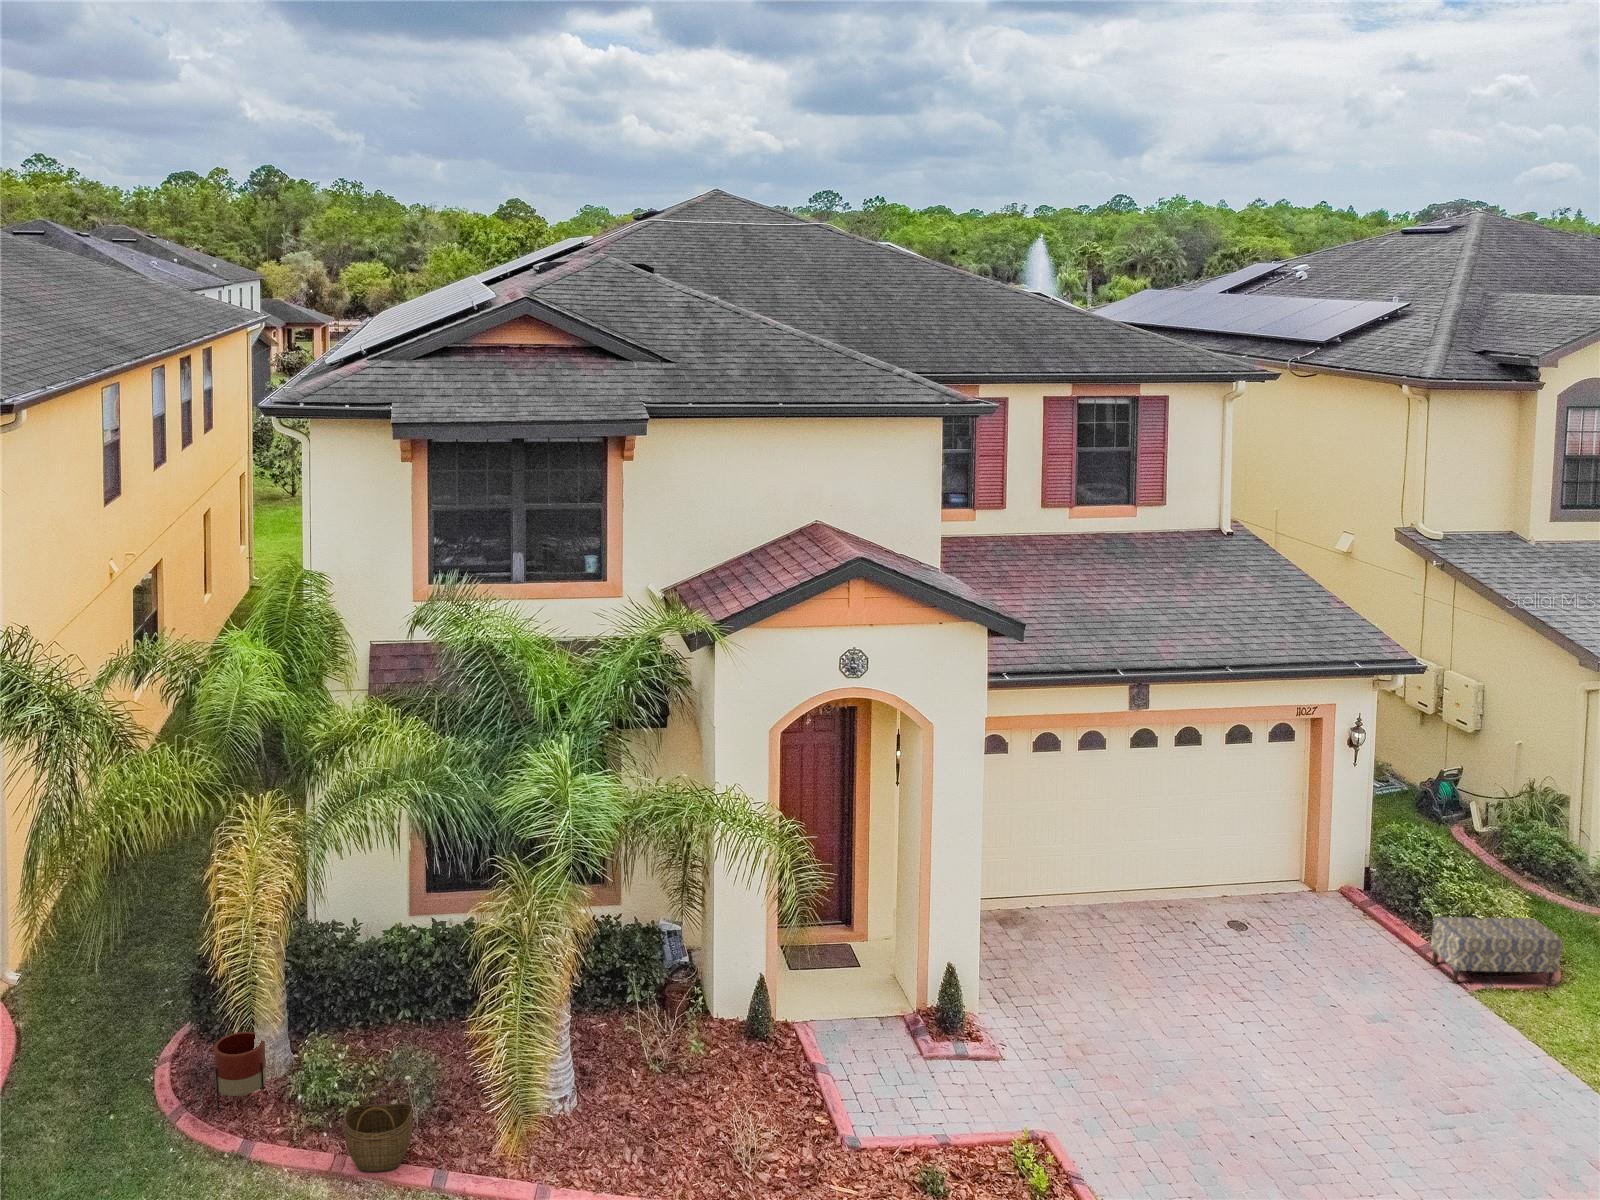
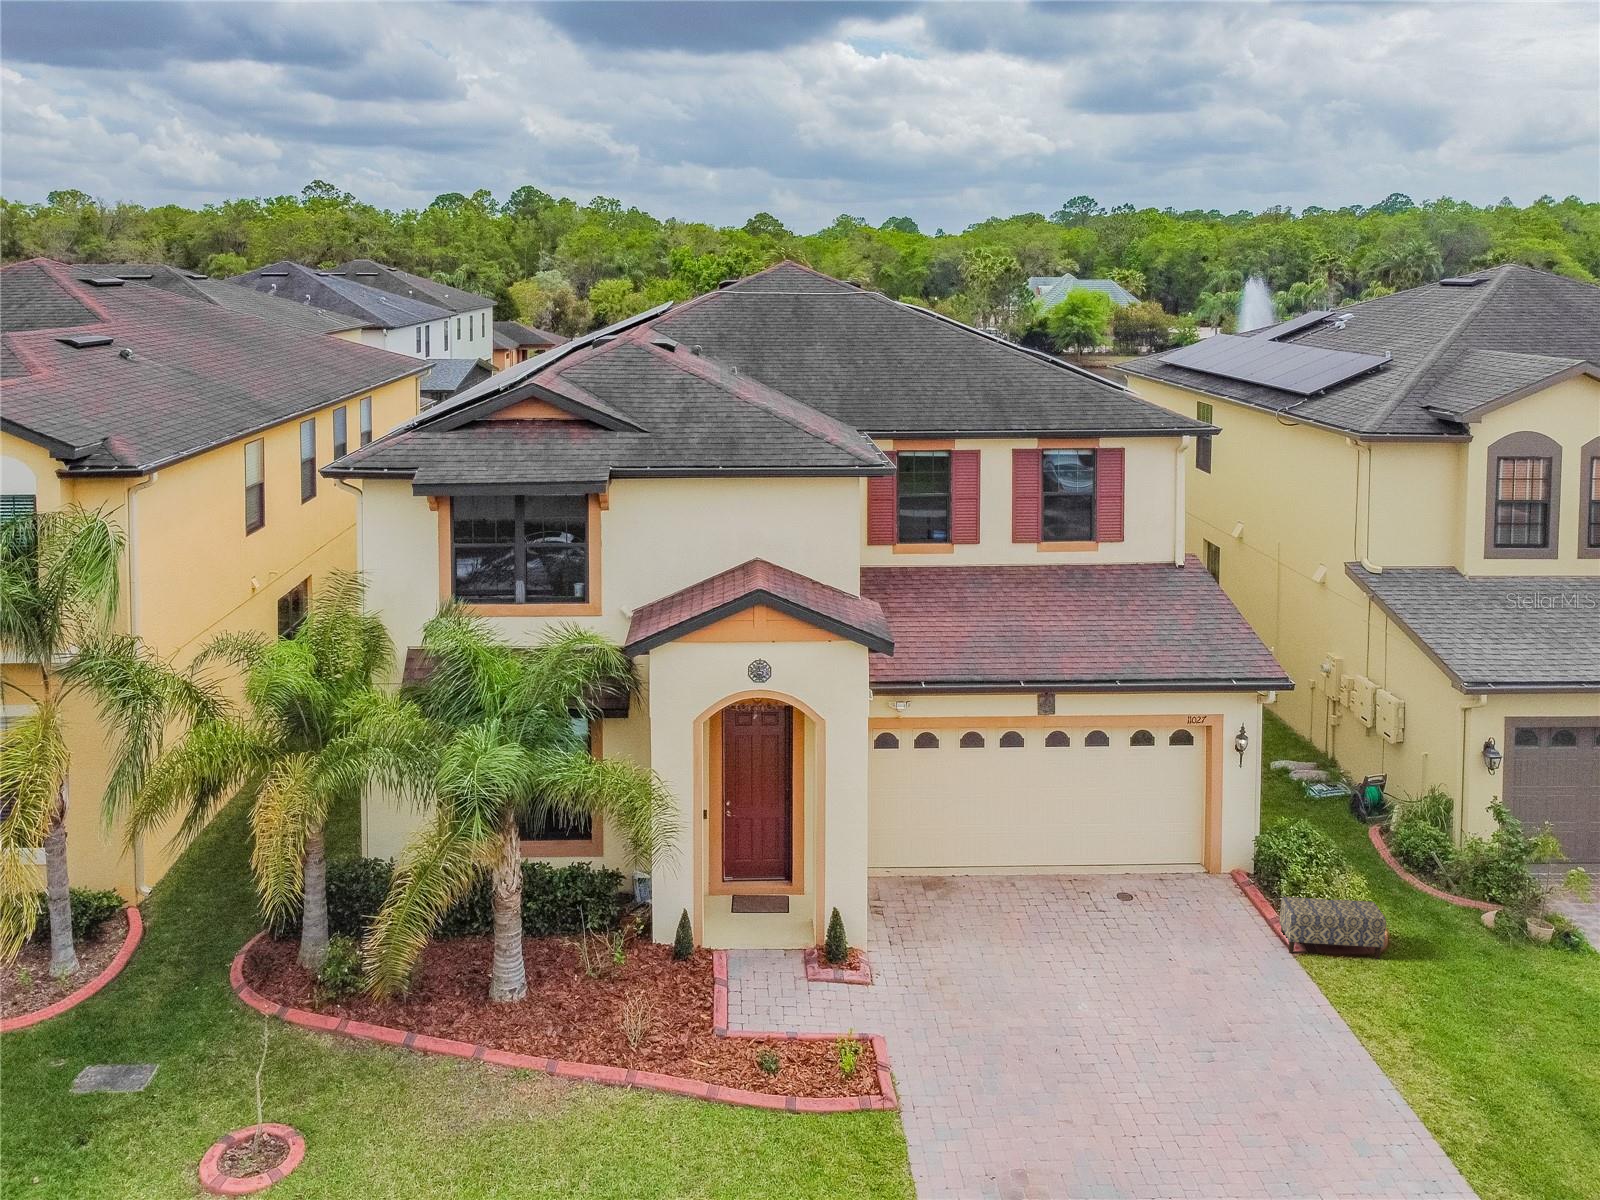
planter: present [214,1032,266,1111] -> none [271,931,309,987]
woven basket: present [344,1085,413,1172] -> none [350,969,399,1030]

